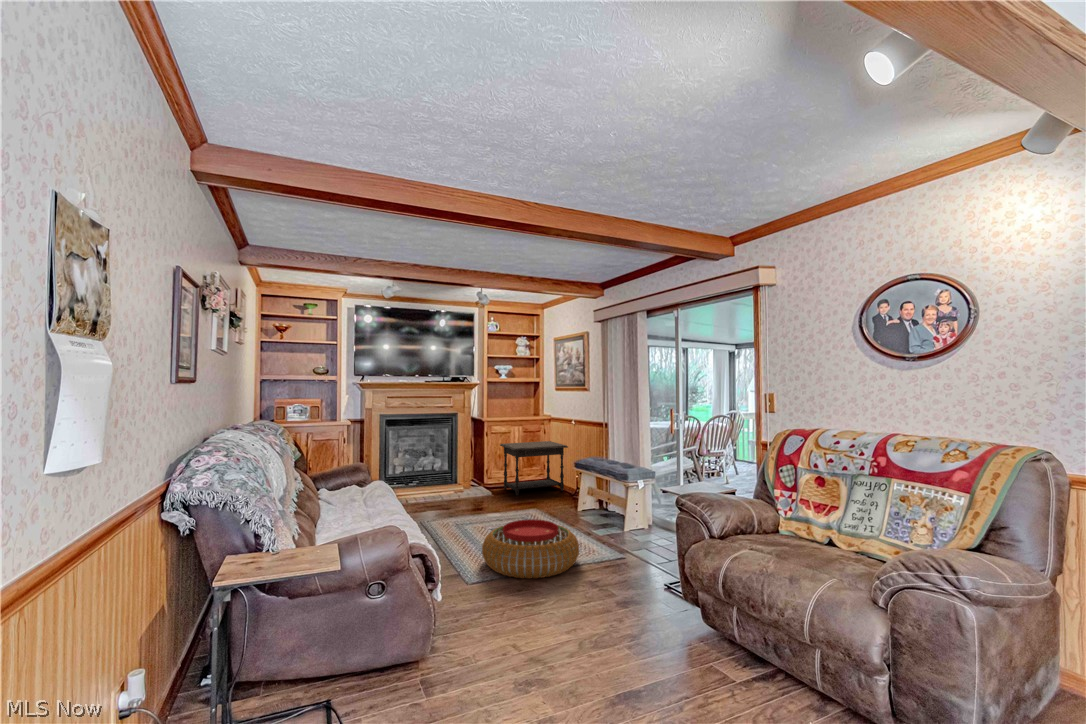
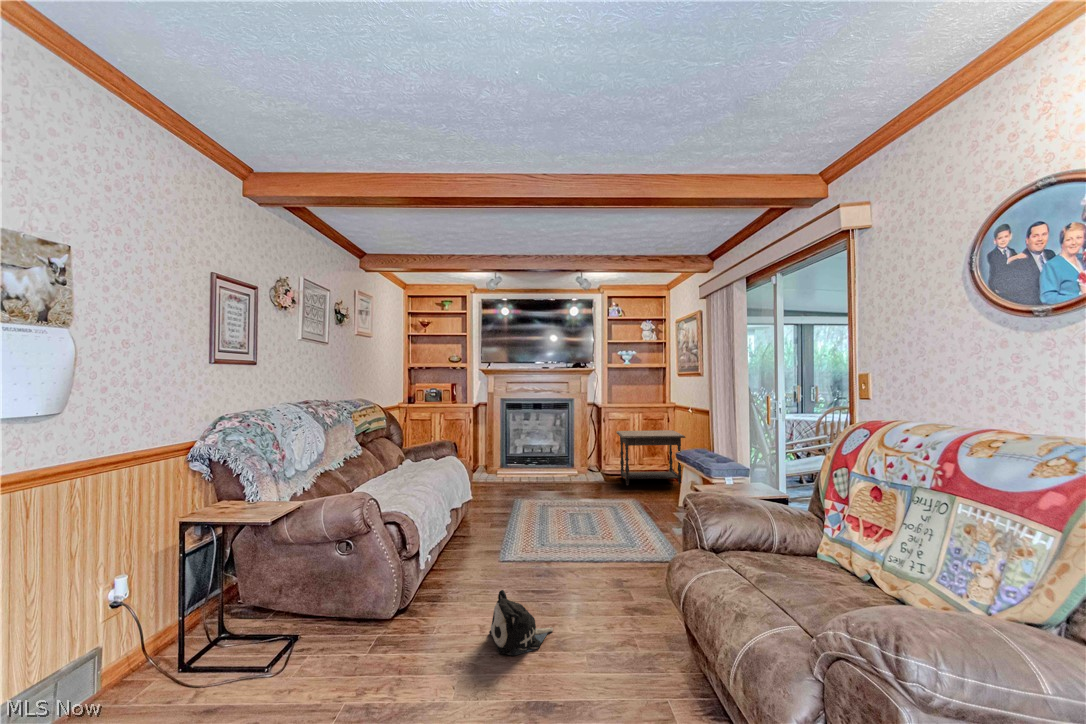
pouf: present [482,519,579,579] -> none [524,508,626,570]
plush toy: none [526,603,582,663] -> present [489,590,553,656]

